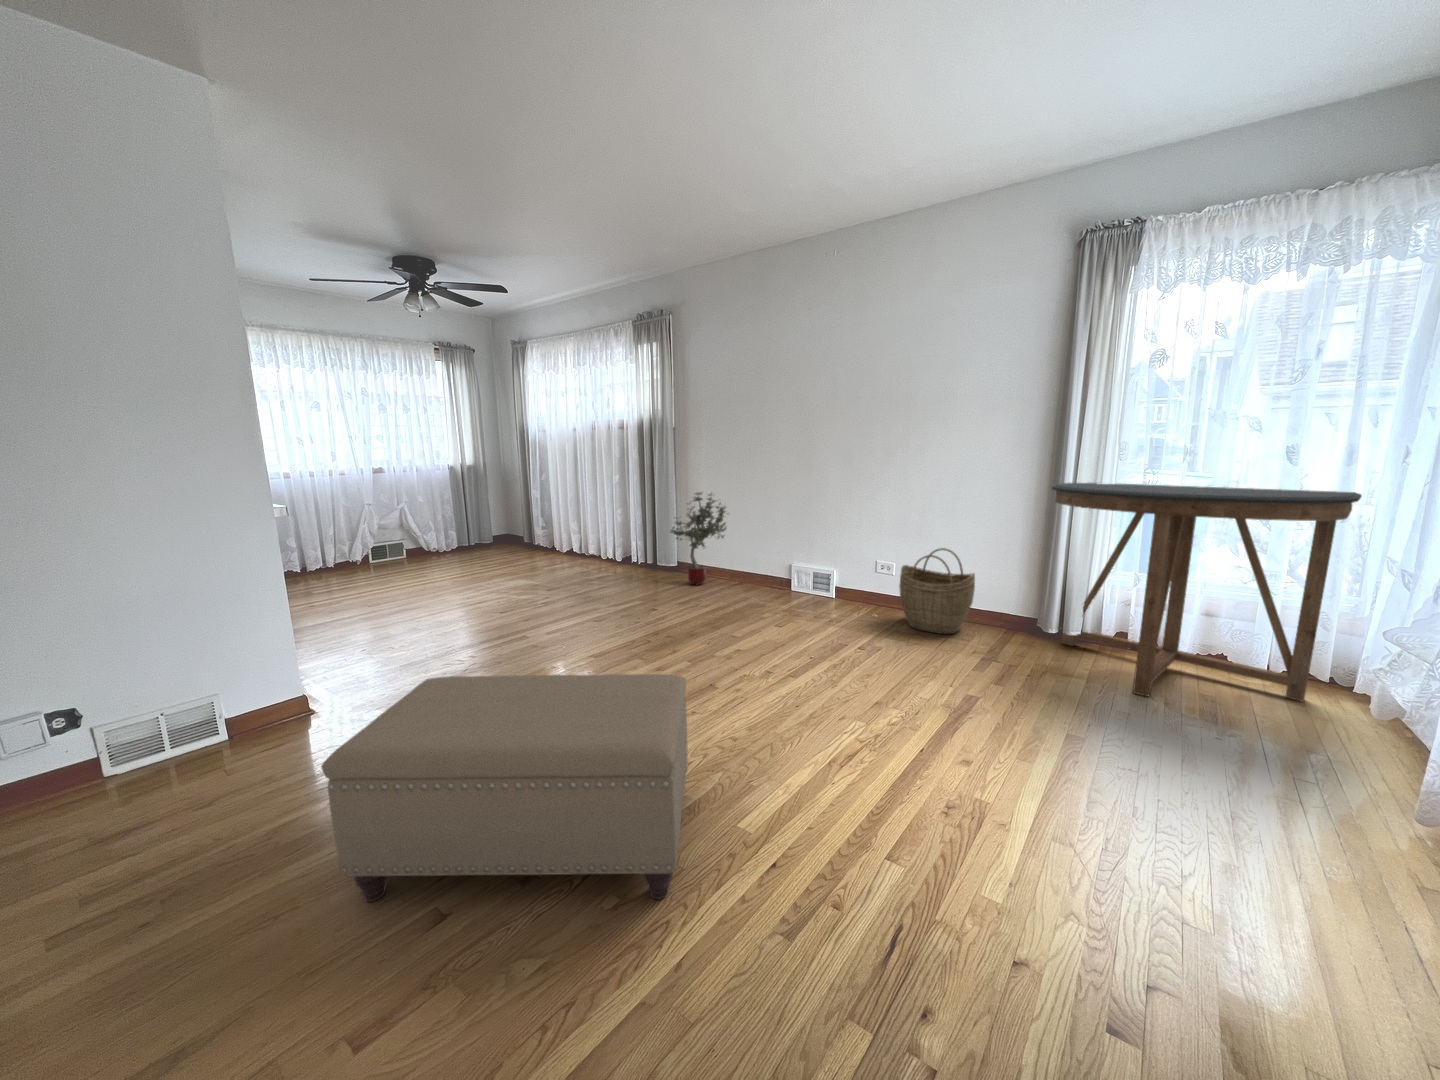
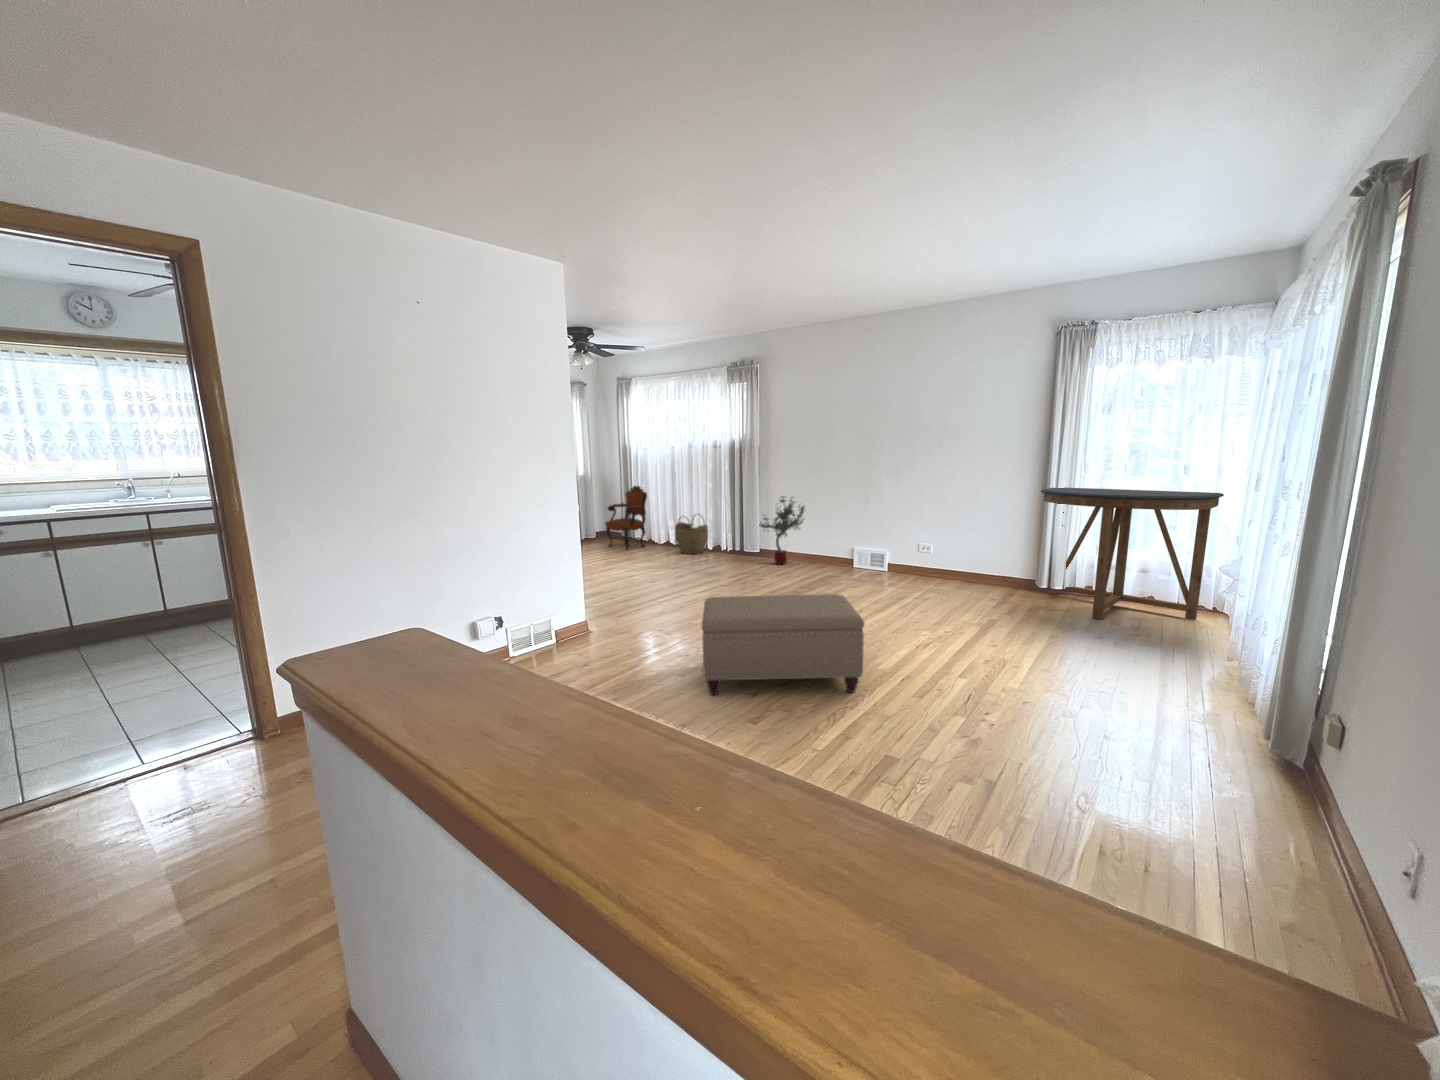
armchair: none [491,478,544,560] -> present [605,486,647,549]
woven basket: present [899,548,975,634] -> present [675,520,708,554]

